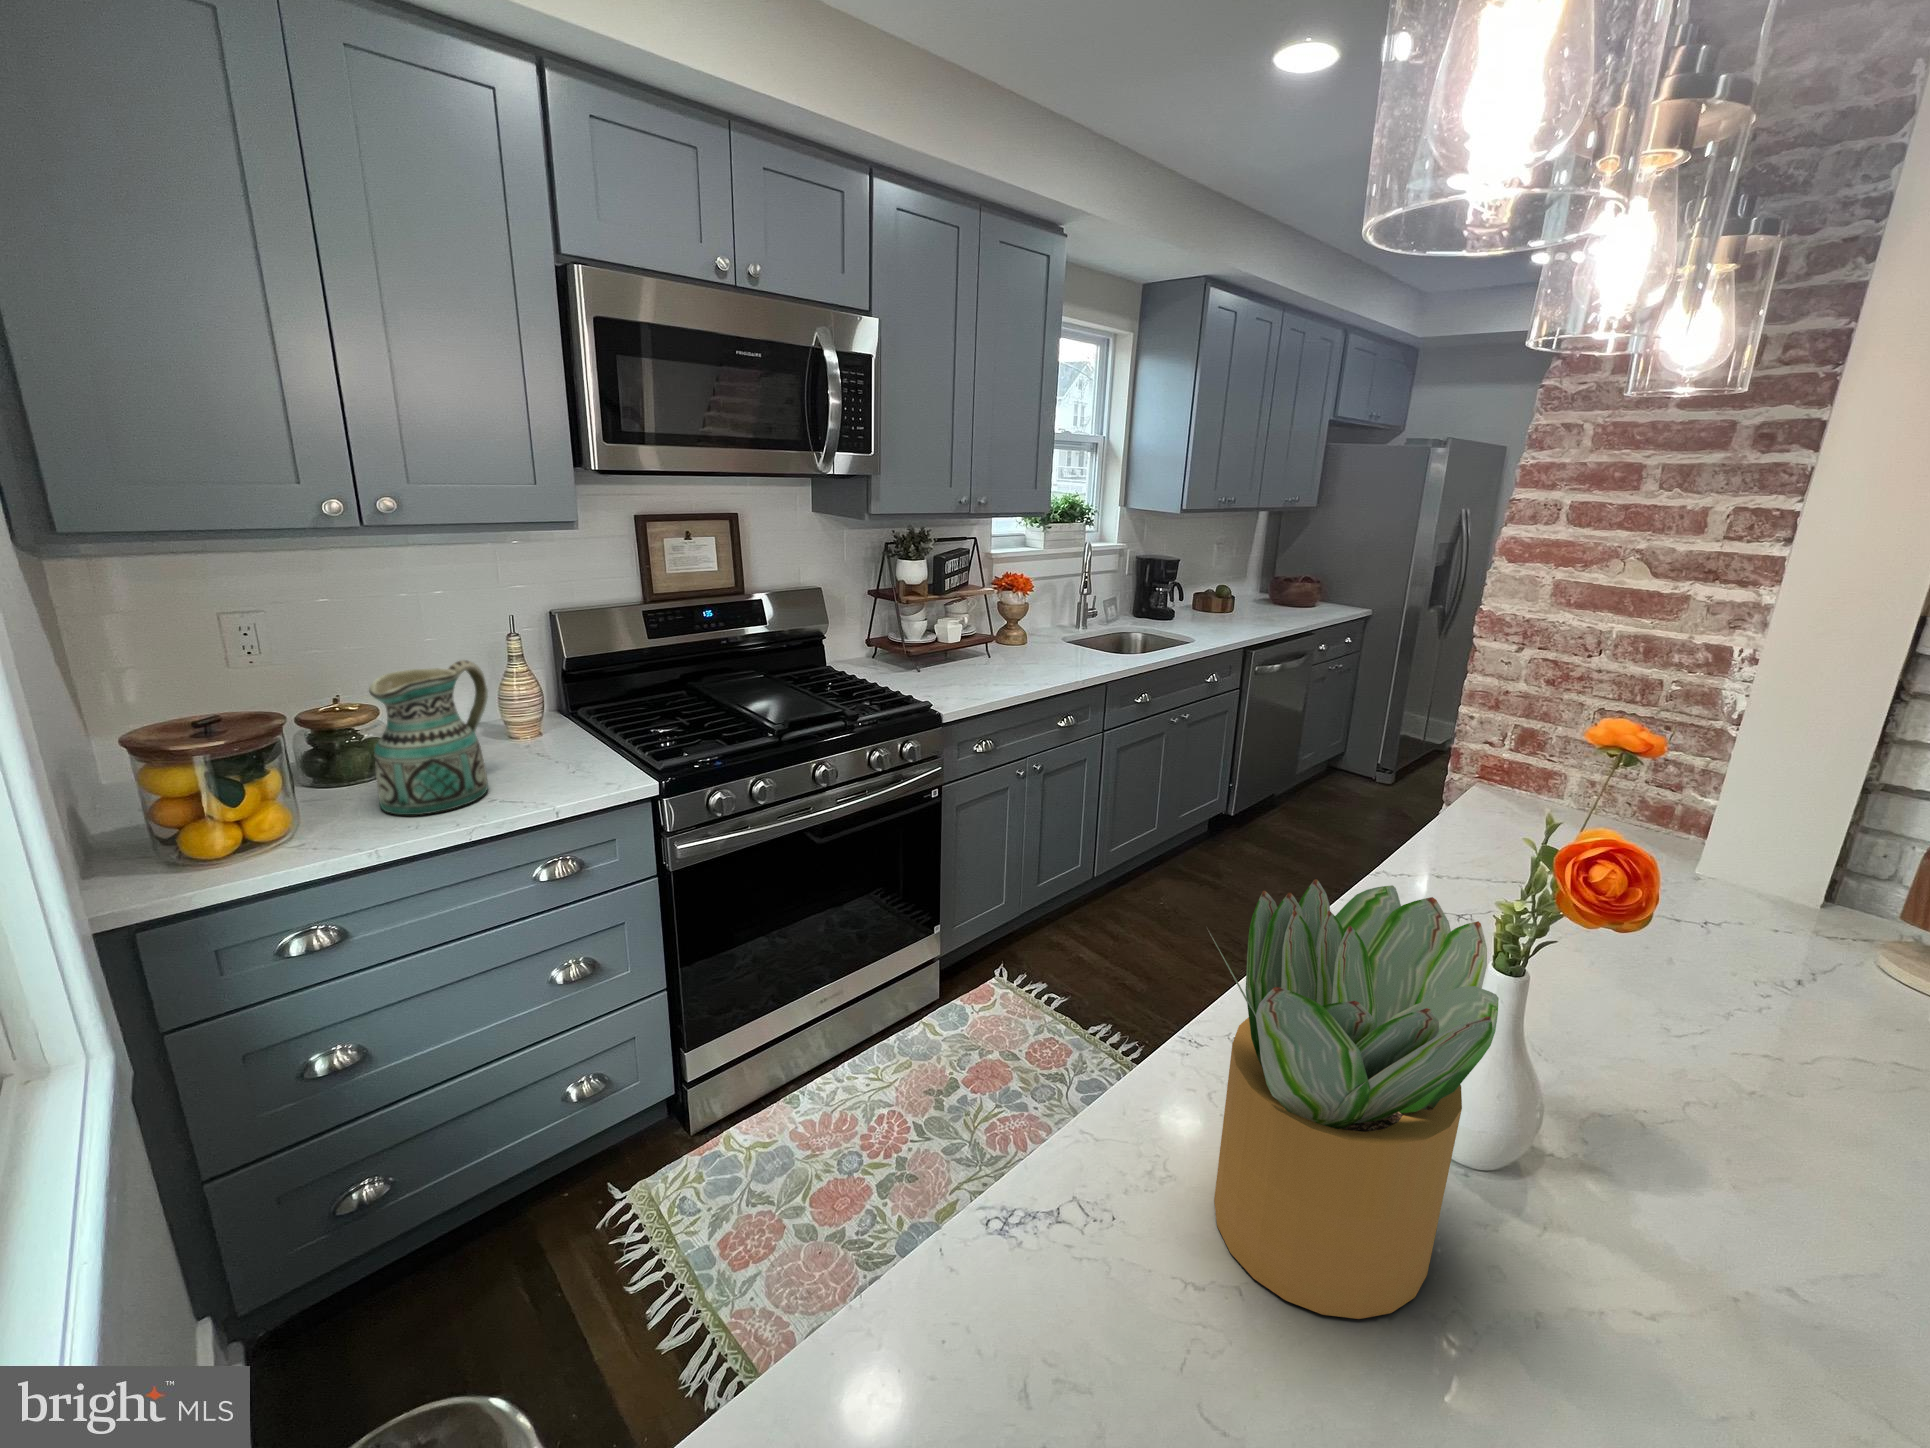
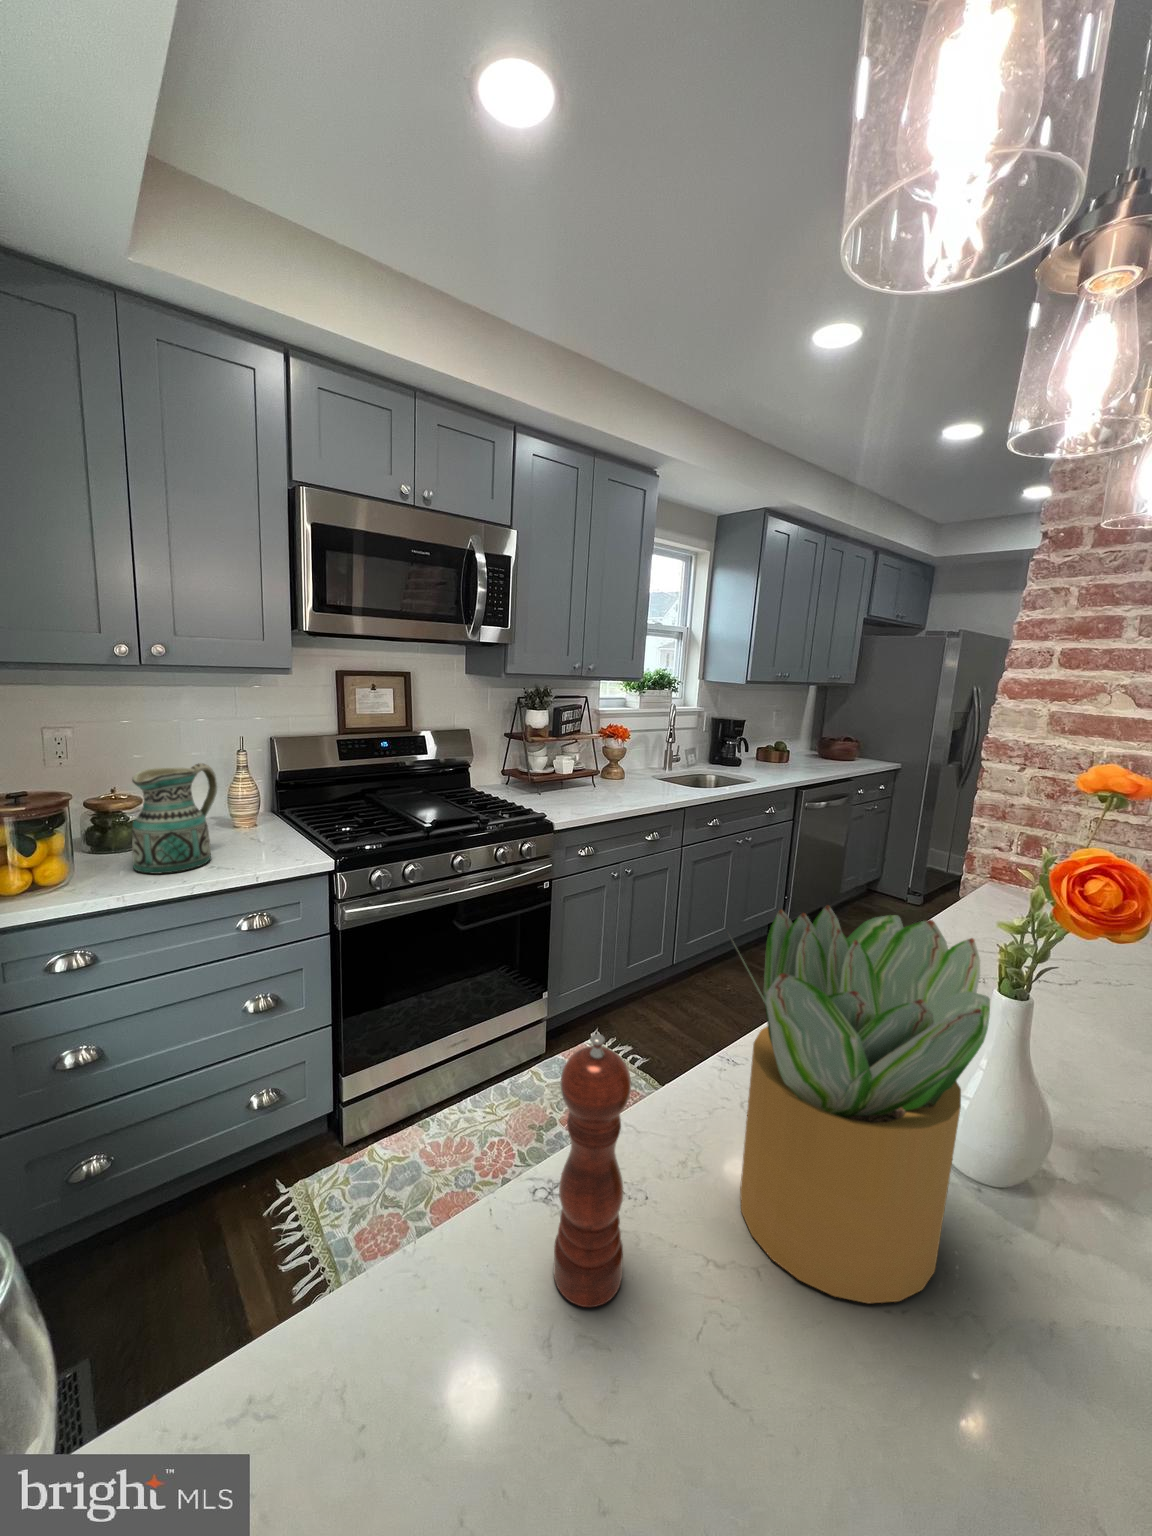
pepper mill: none [1014,1064,1104,1356] -> present [554,1034,631,1307]

